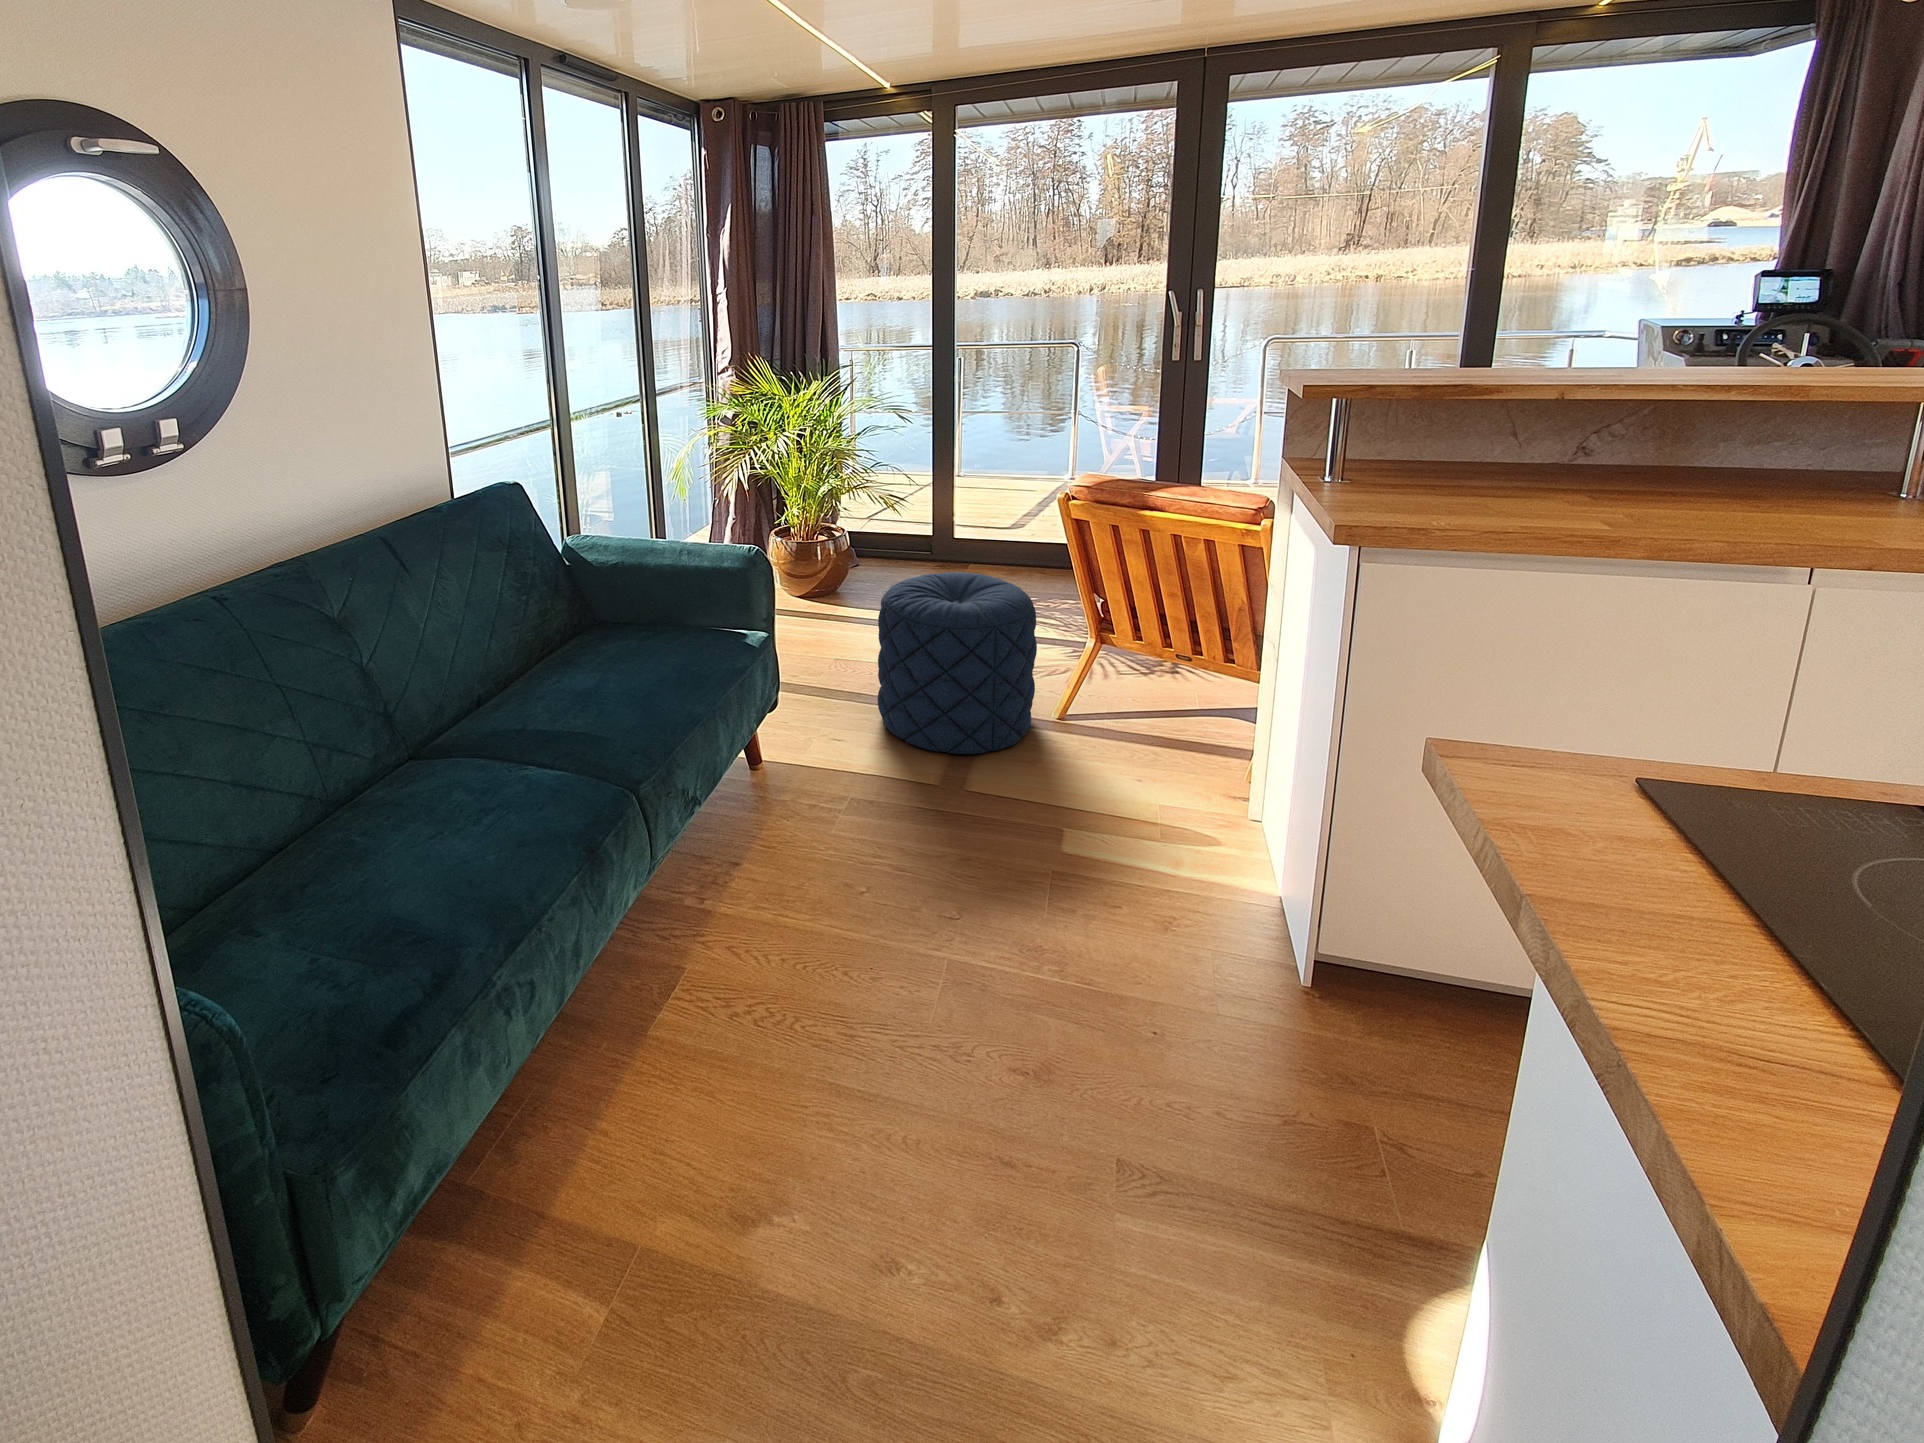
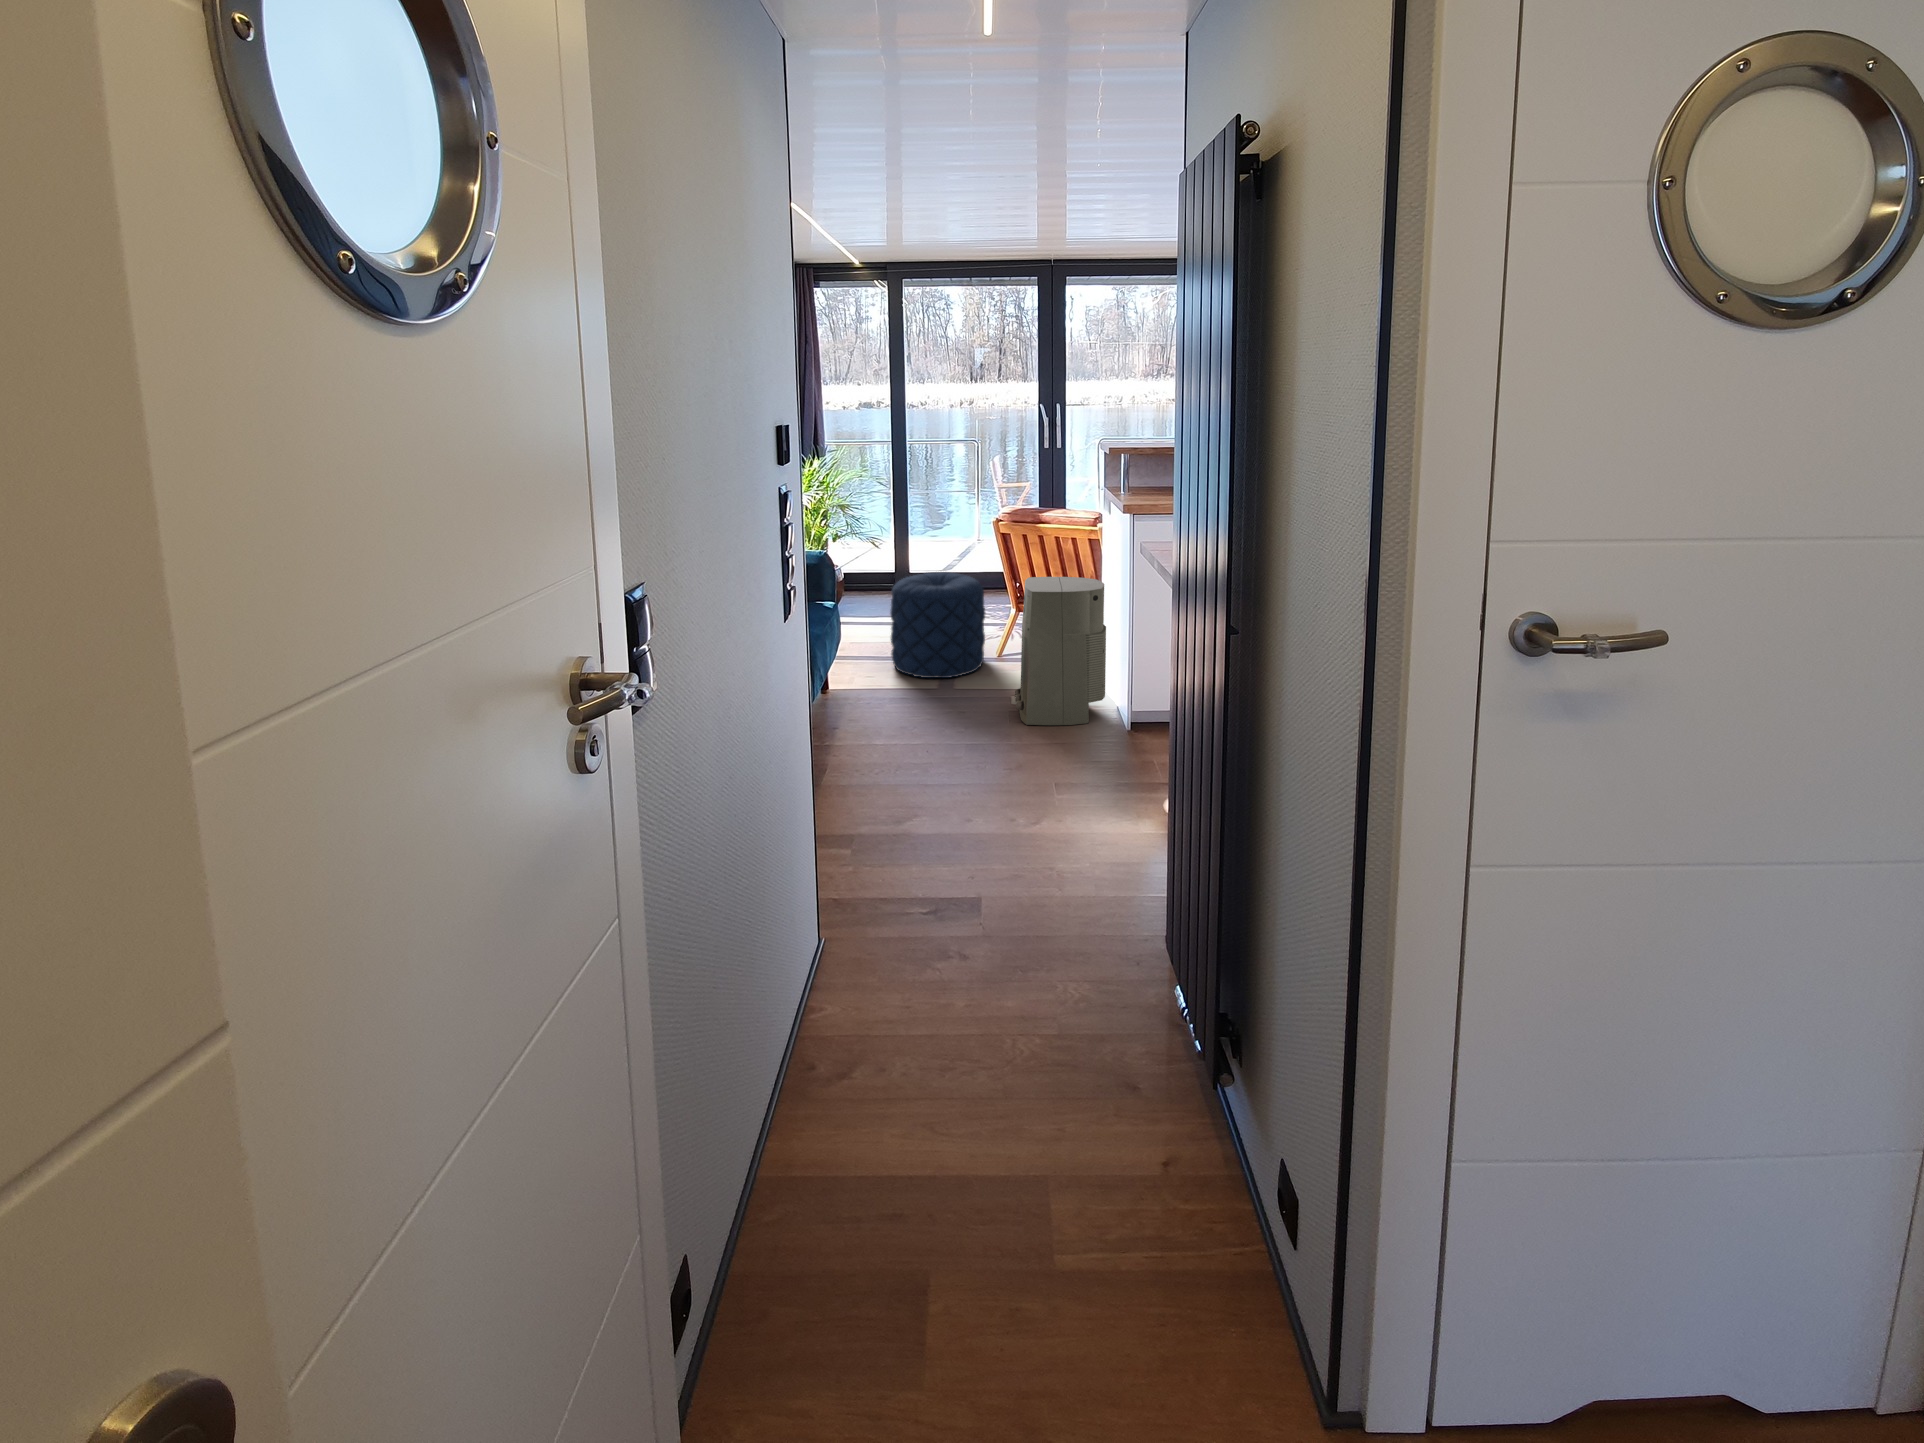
air purifier: none [1066,621,1269,921] -> present [1015,577,1106,725]

